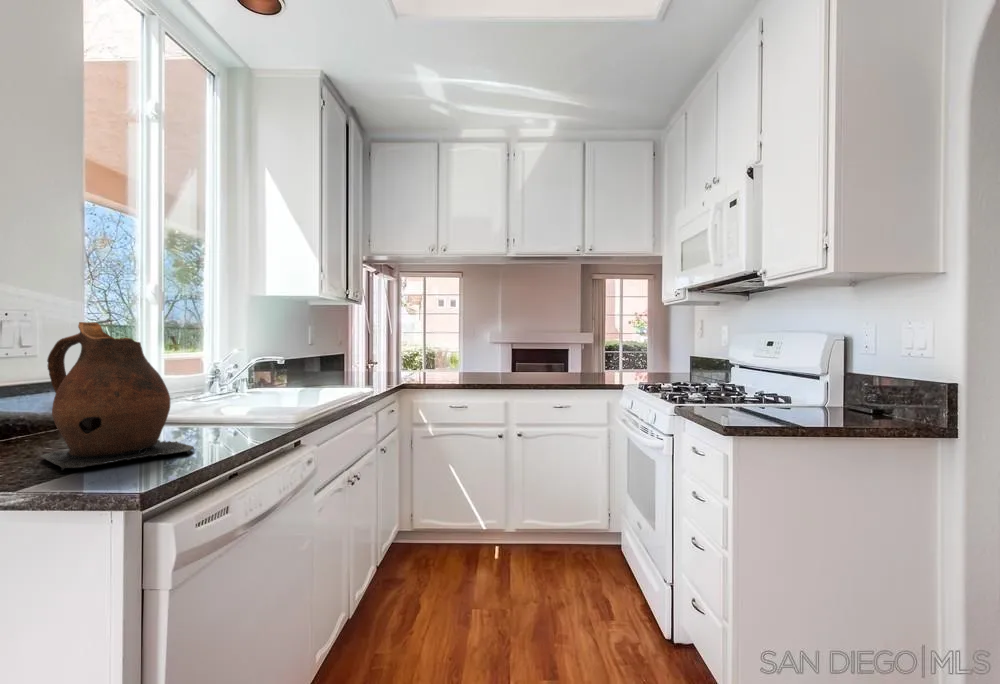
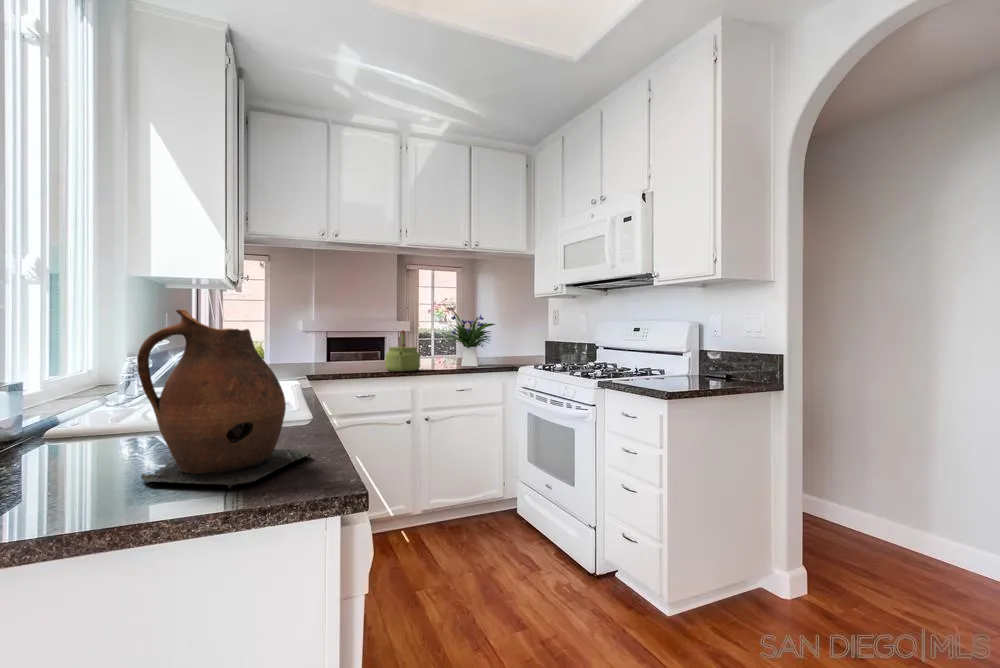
flower arrangement: none [575,321,633,382] -> present [447,311,495,366]
kettle: none [499,342,534,384] -> present [385,330,420,371]

